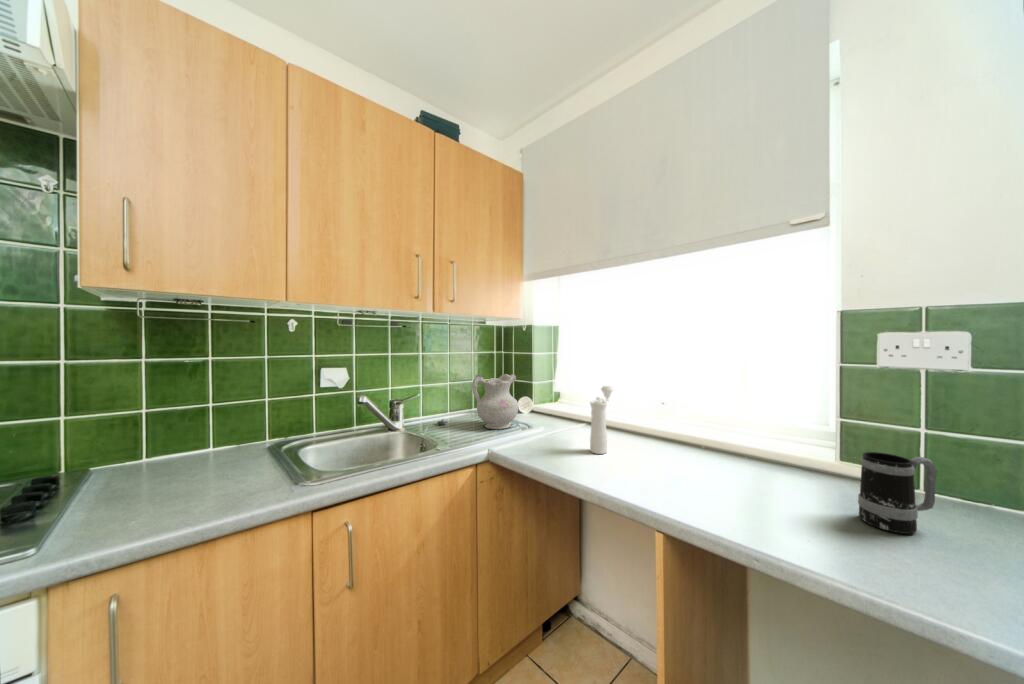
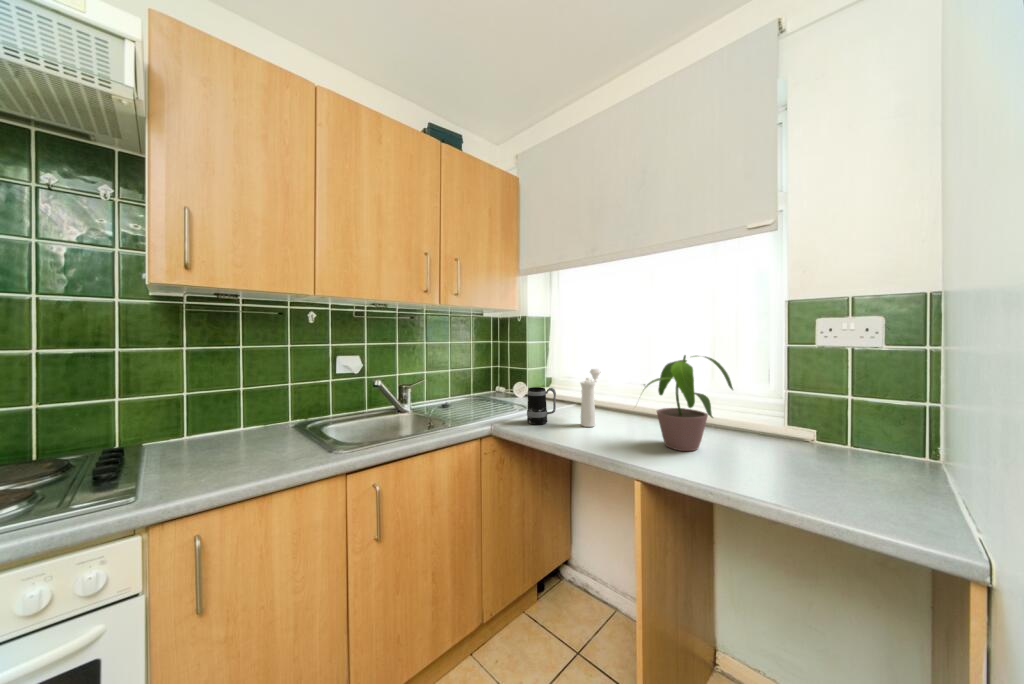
potted plant: none [649,373,791,492] -> present [644,355,733,451]
ceramic pitcher: present [472,374,518,429] -> none [474,361,516,410]
mug: present [858,452,937,534] -> present [527,387,556,425]

